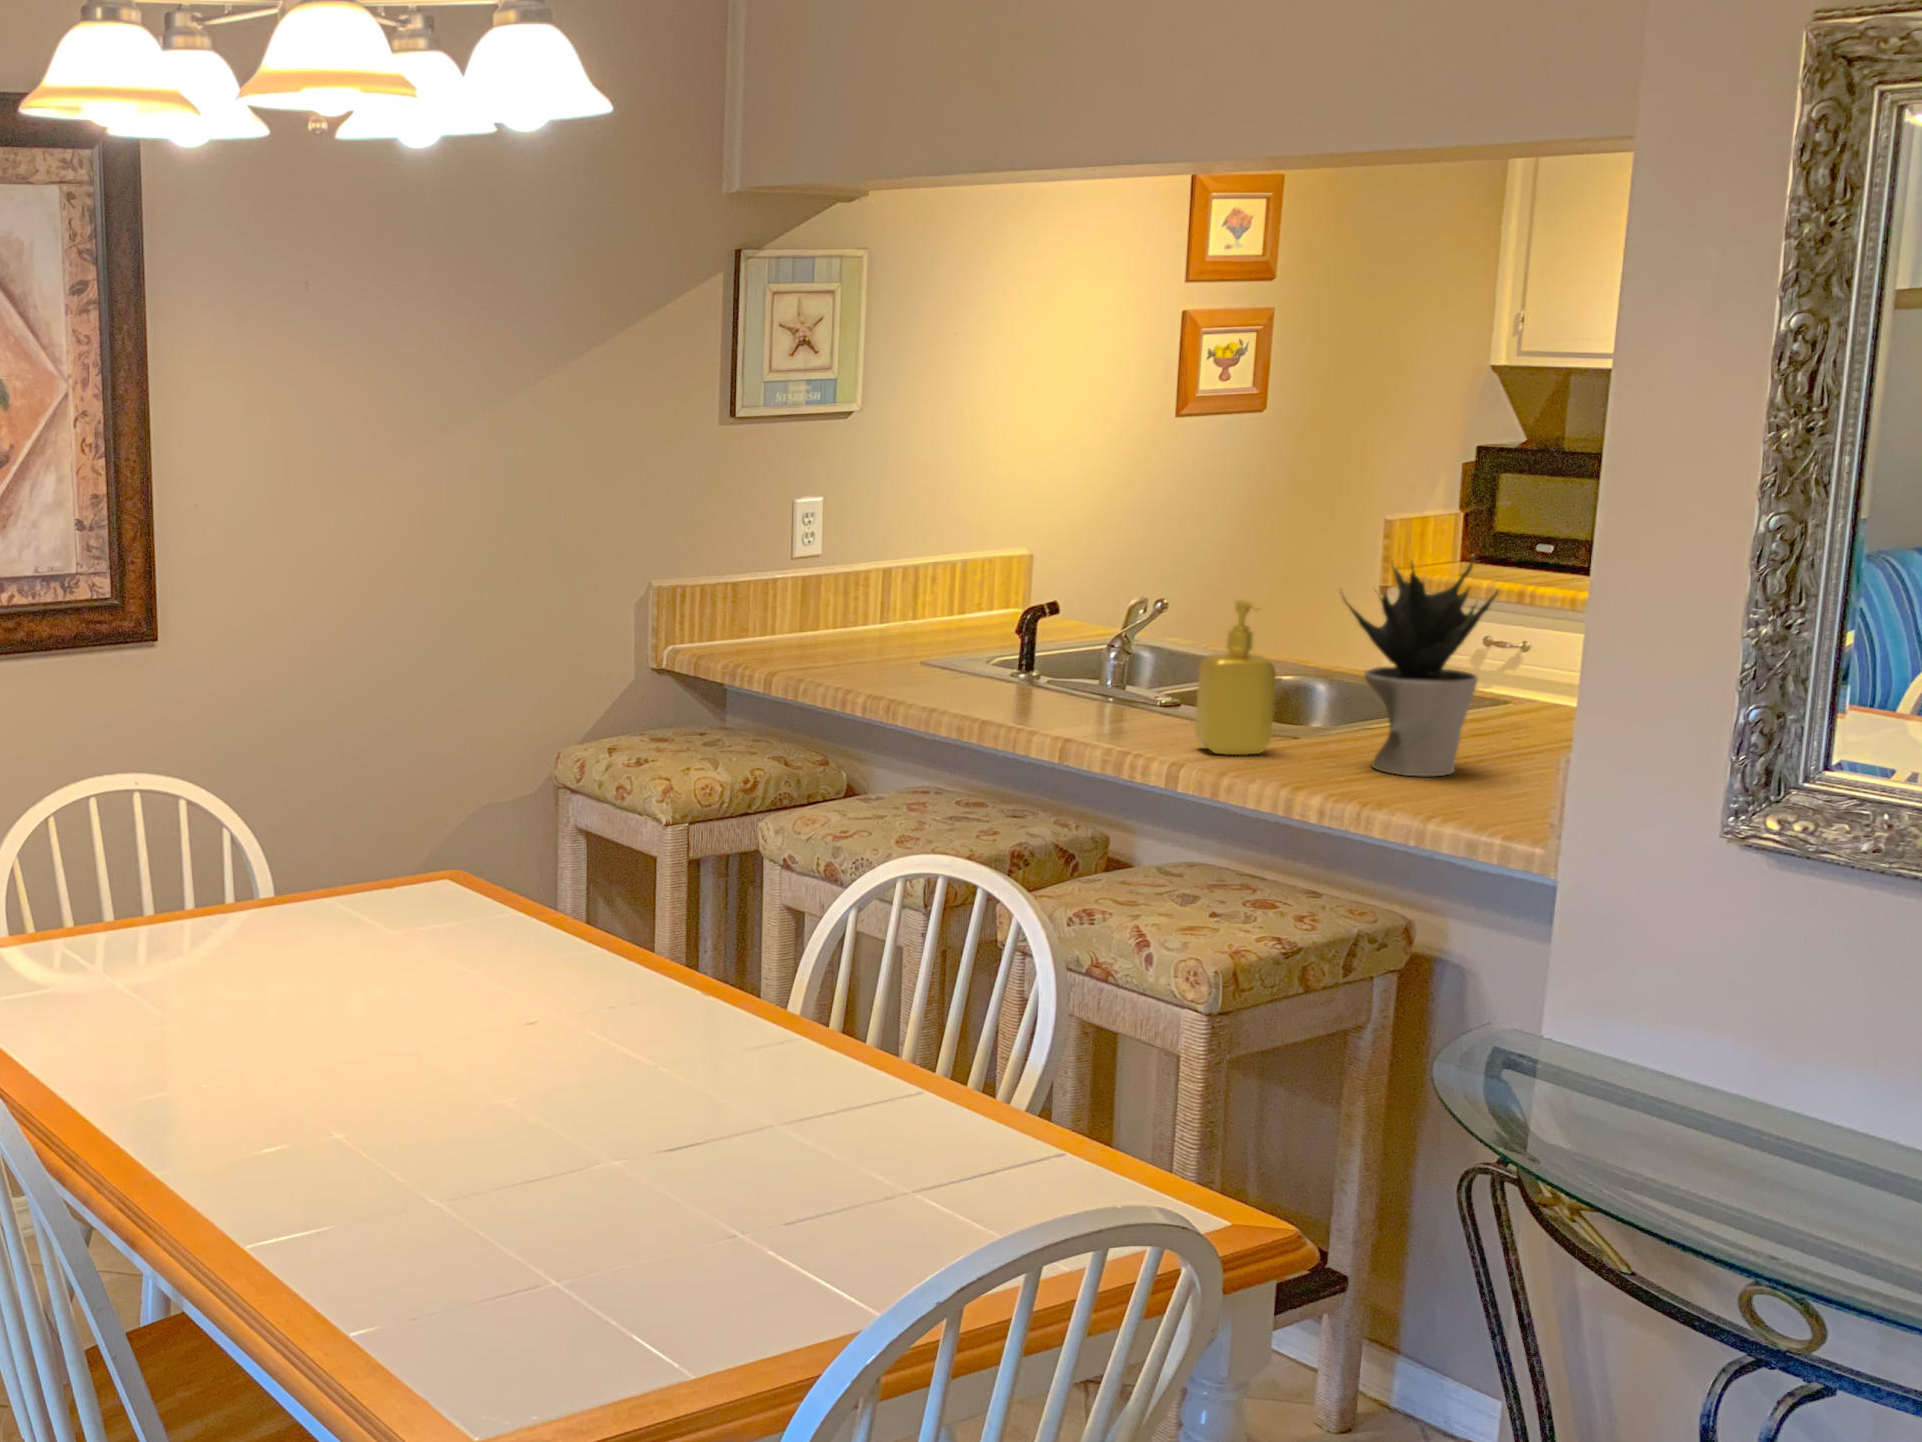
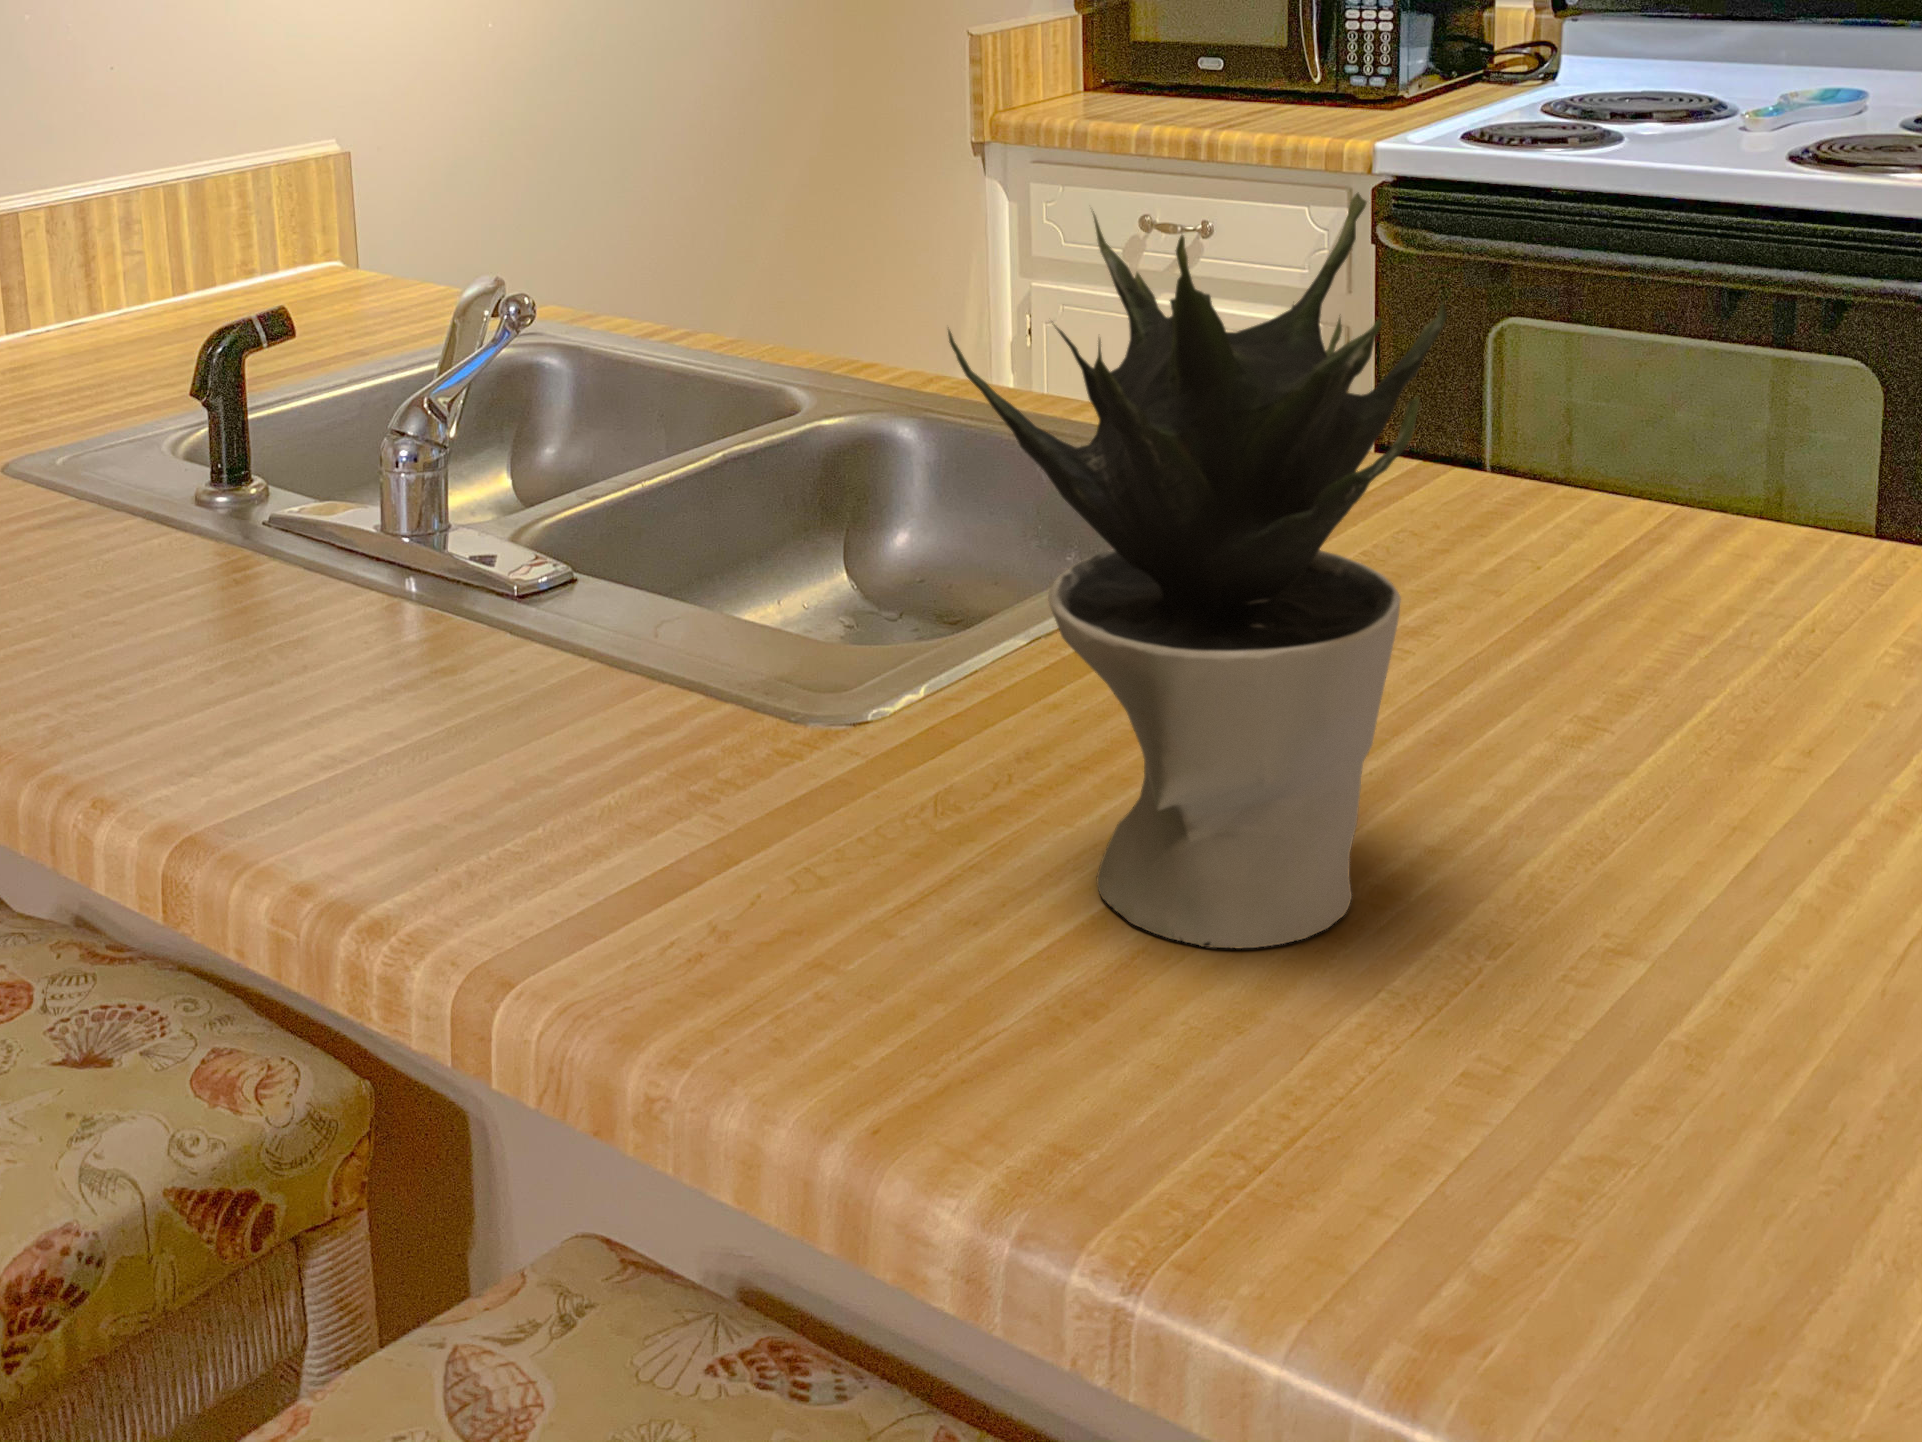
soap dispenser: present [1195,600,1276,755] -> none [547,377,788,882]

